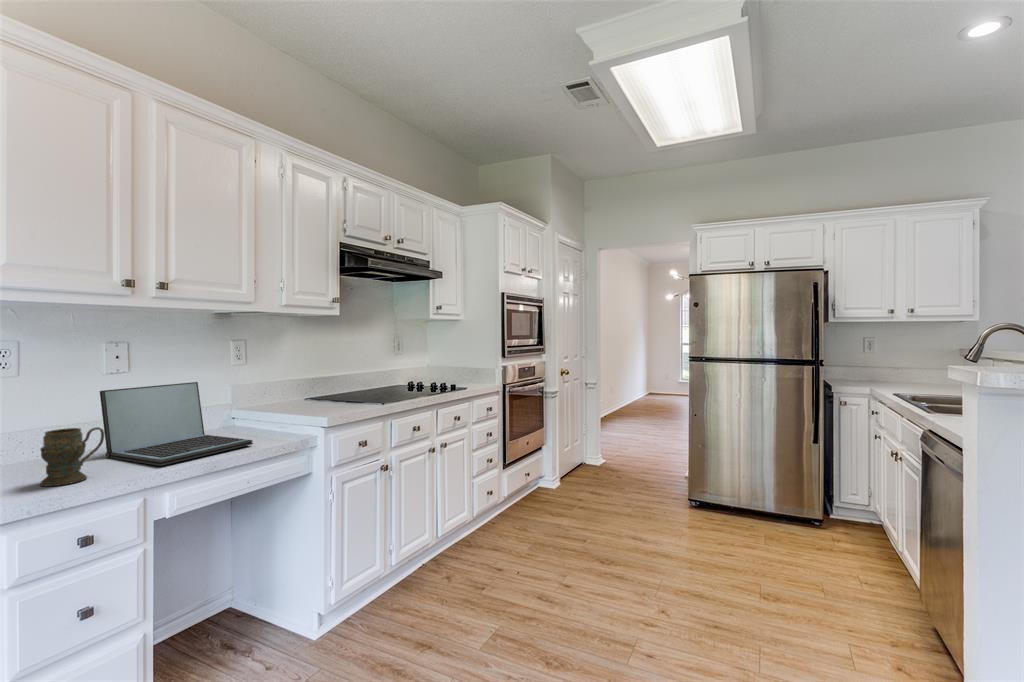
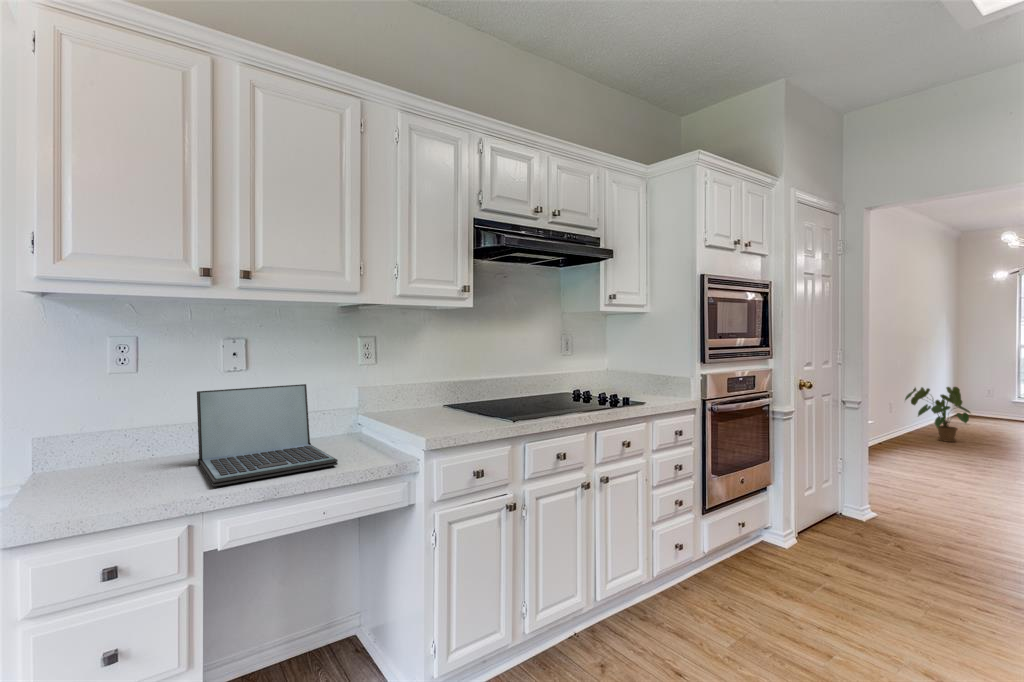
house plant: none [621,373,658,412] -> present [905,387,970,442]
mug: present [40,427,104,486] -> none [88,435,158,502]

